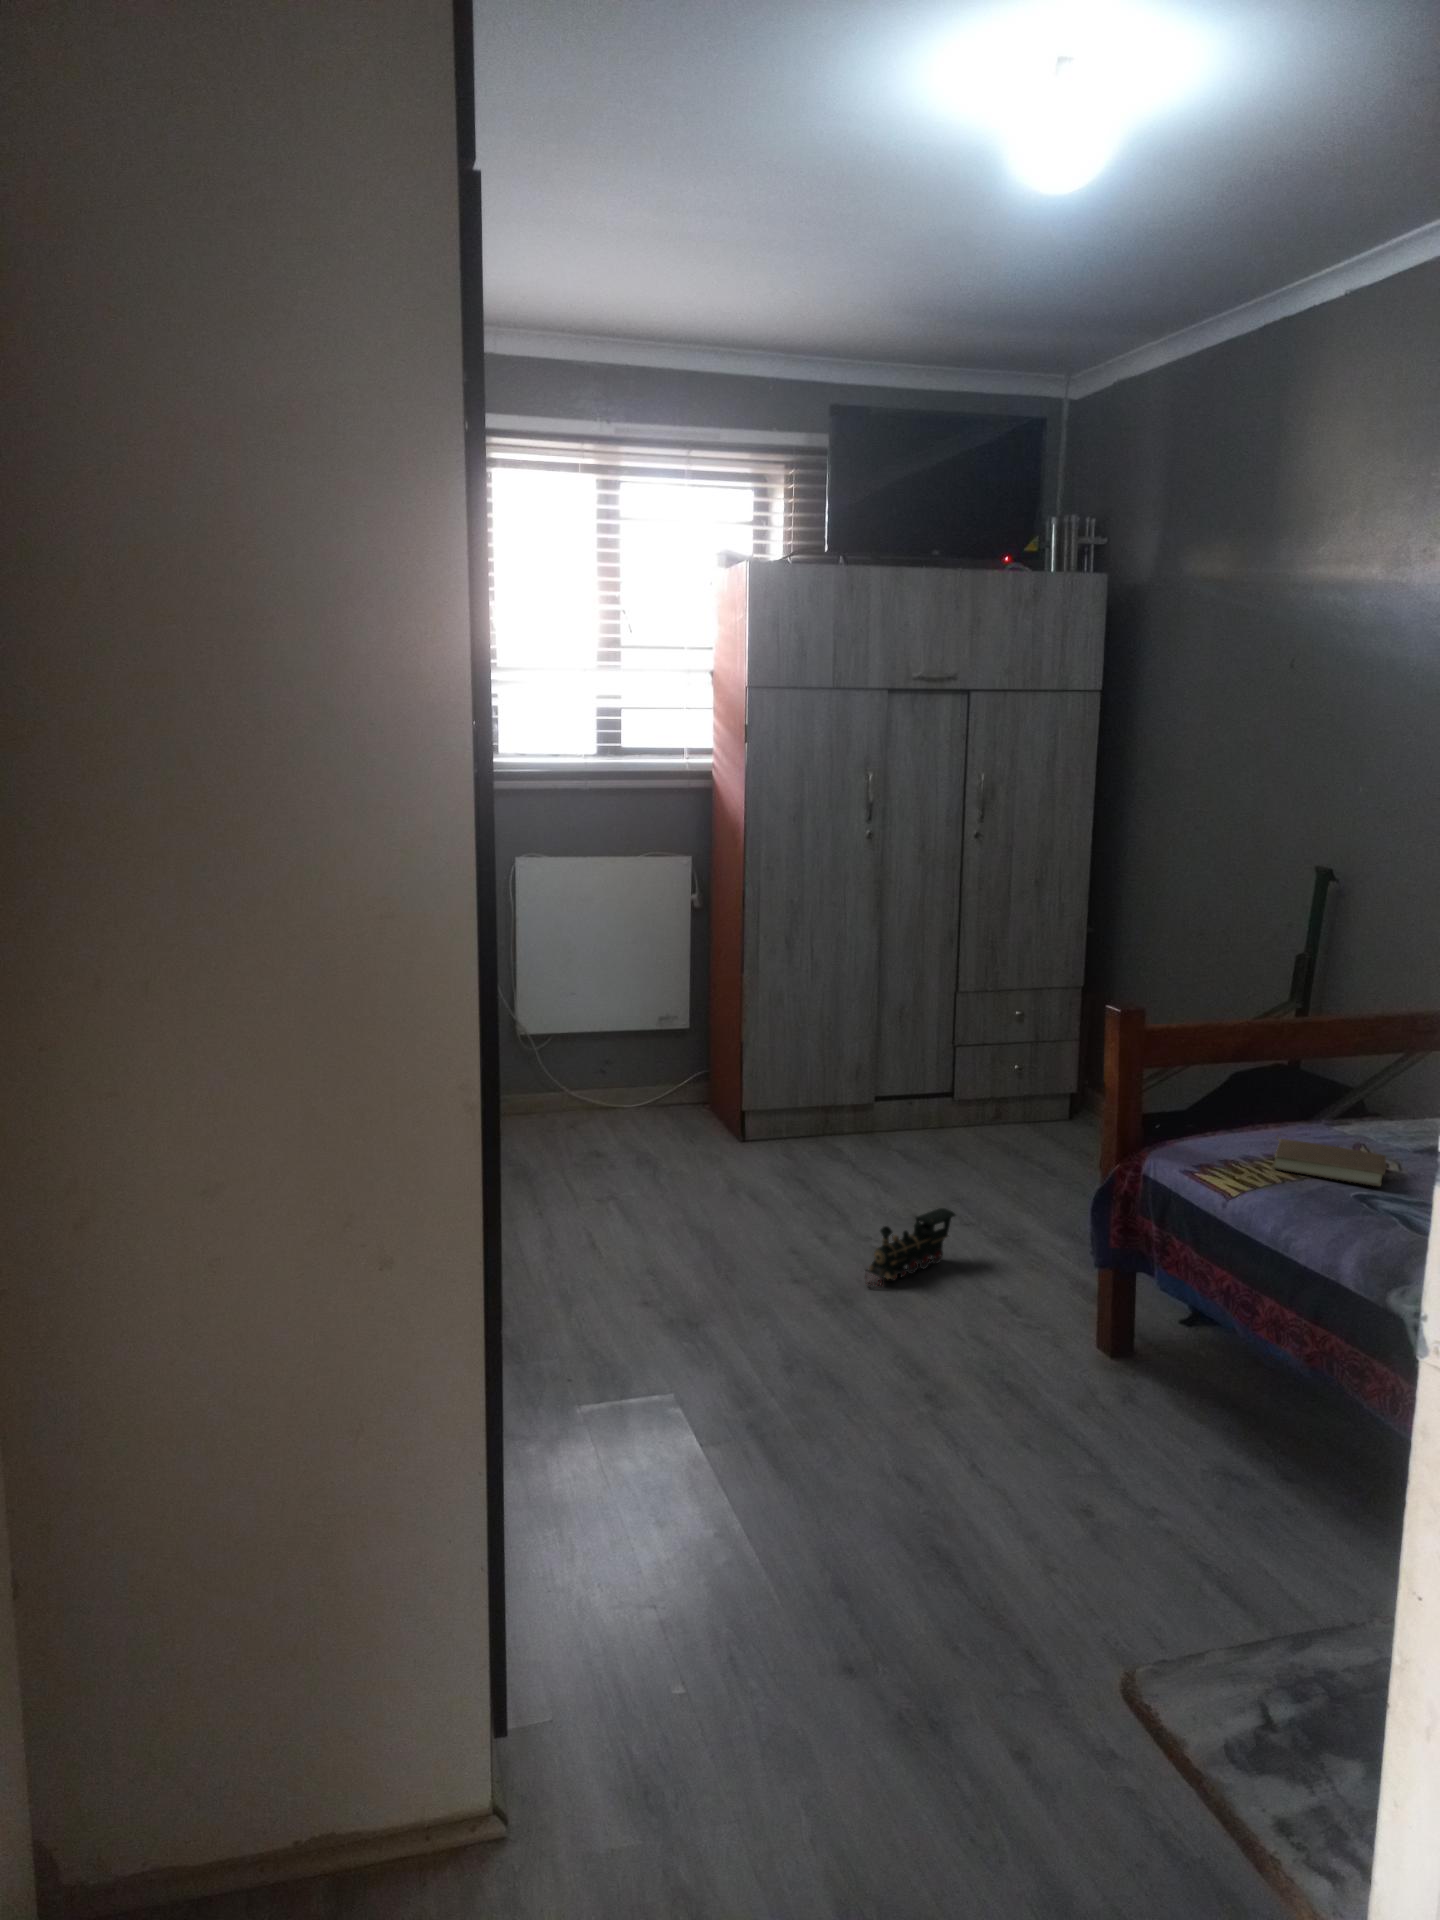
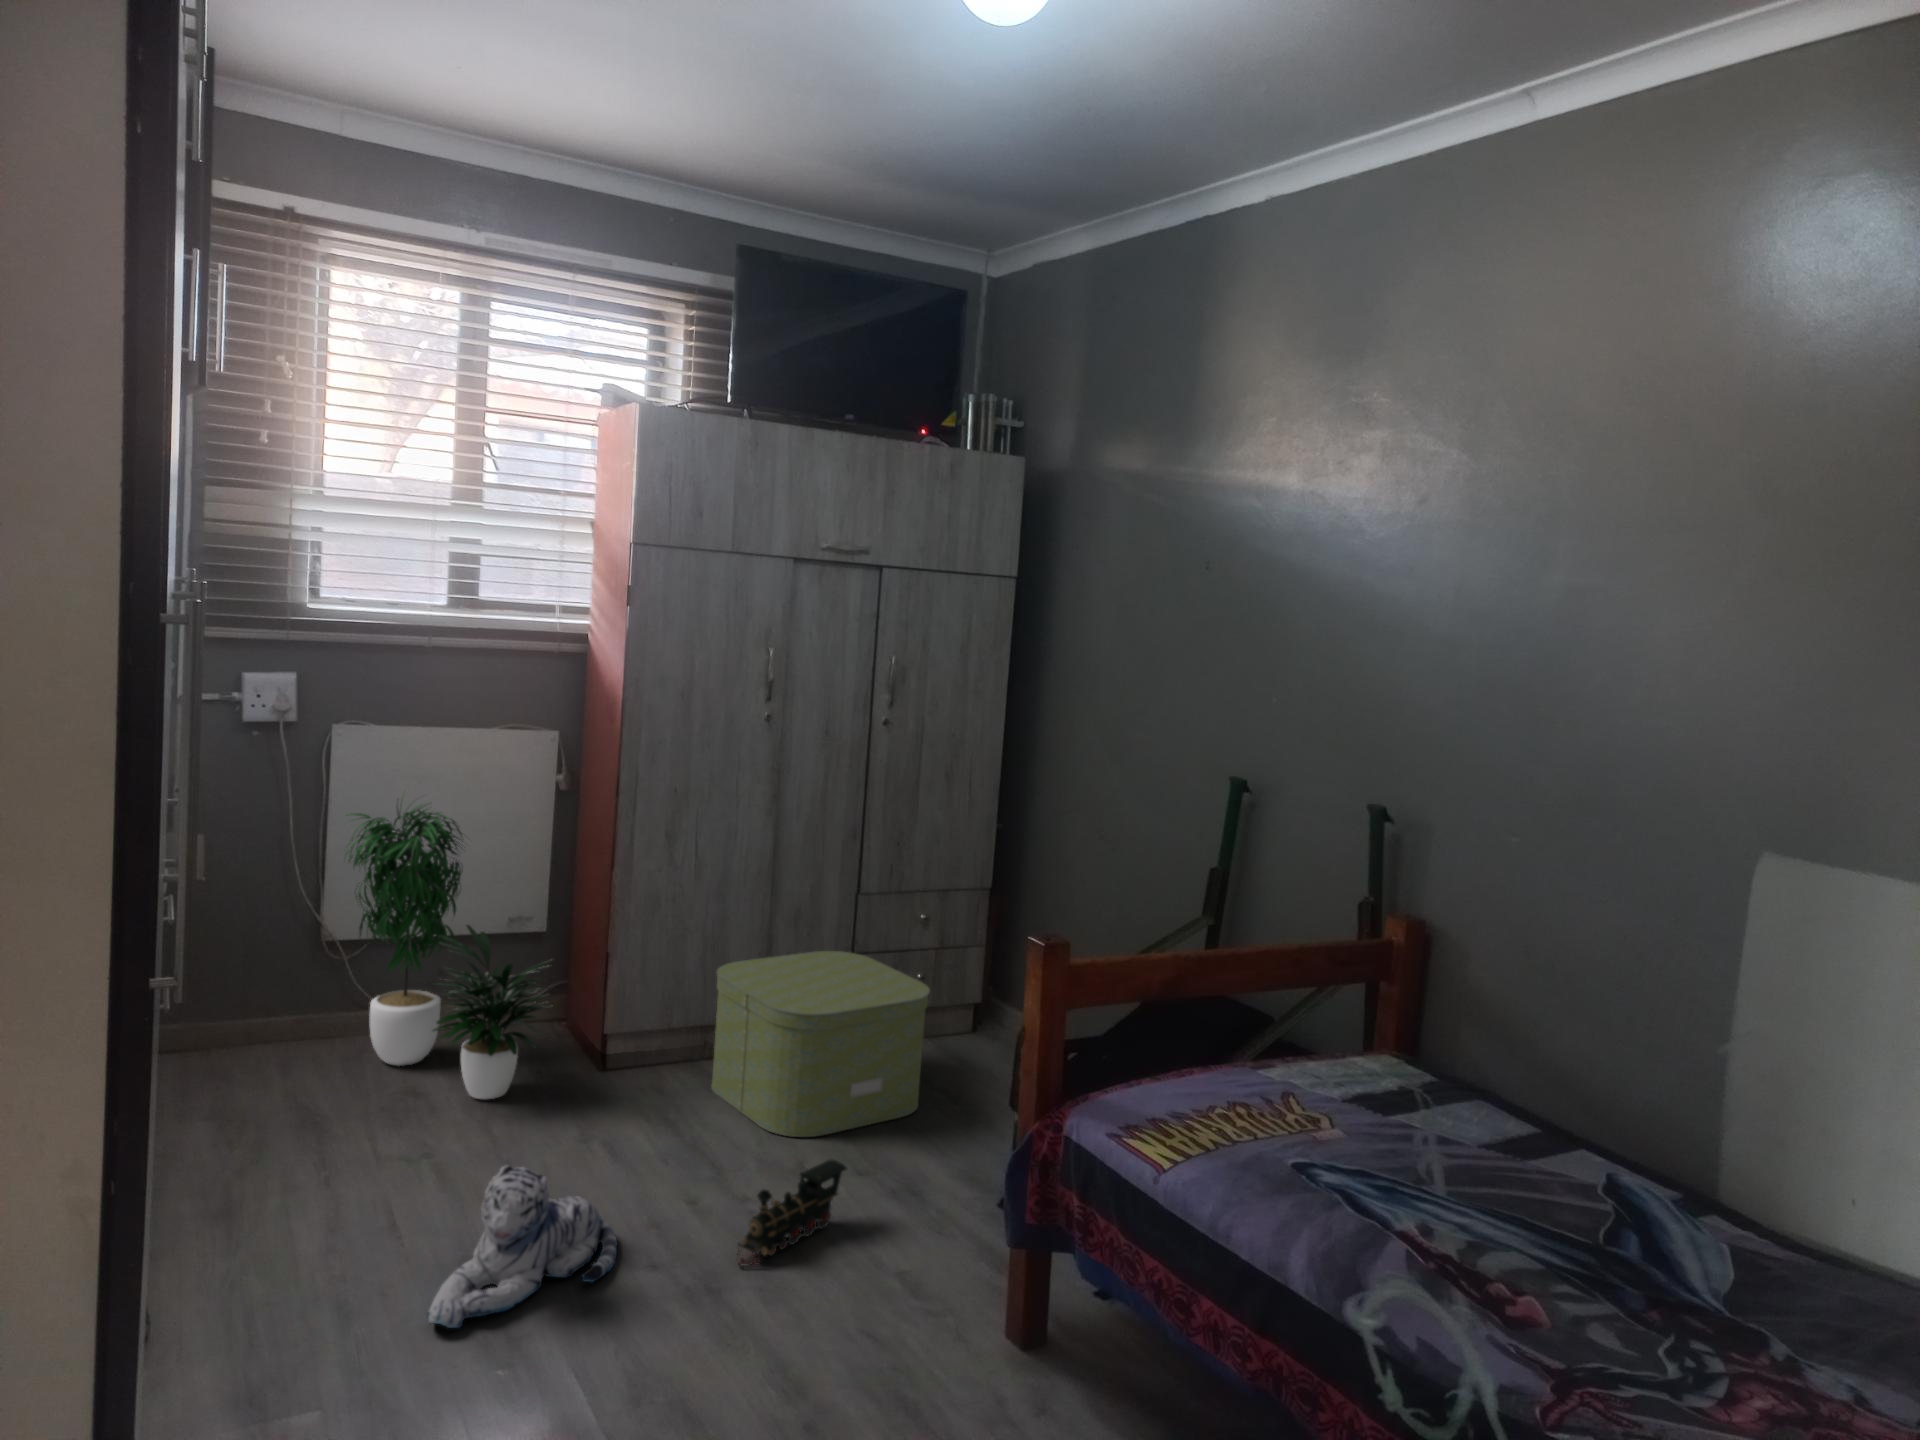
potted plant: none [527,908,702,1161] -> present [346,799,548,1099]
storage box: none [835,1042,1027,1197] -> present [711,951,930,1137]
book: present [1272,1136,1386,1186] -> none [1203,1084,1323,1151]
plush toy: none [629,1195,768,1315] -> present [428,1166,618,1328]

